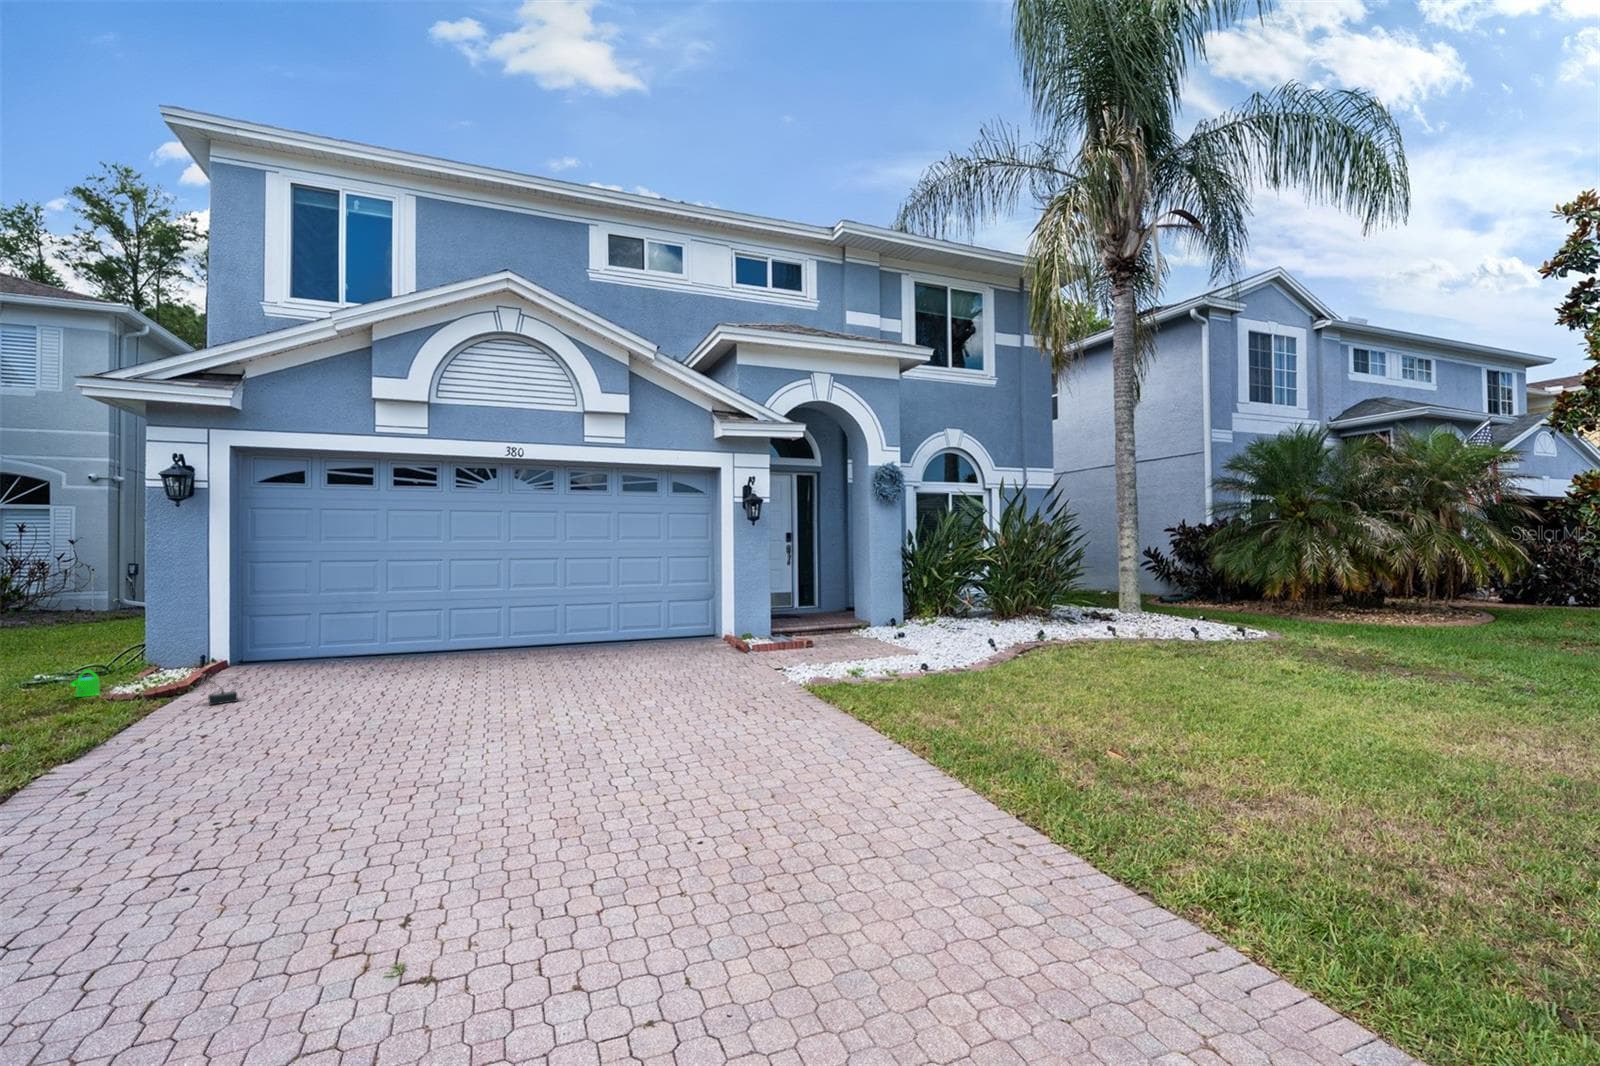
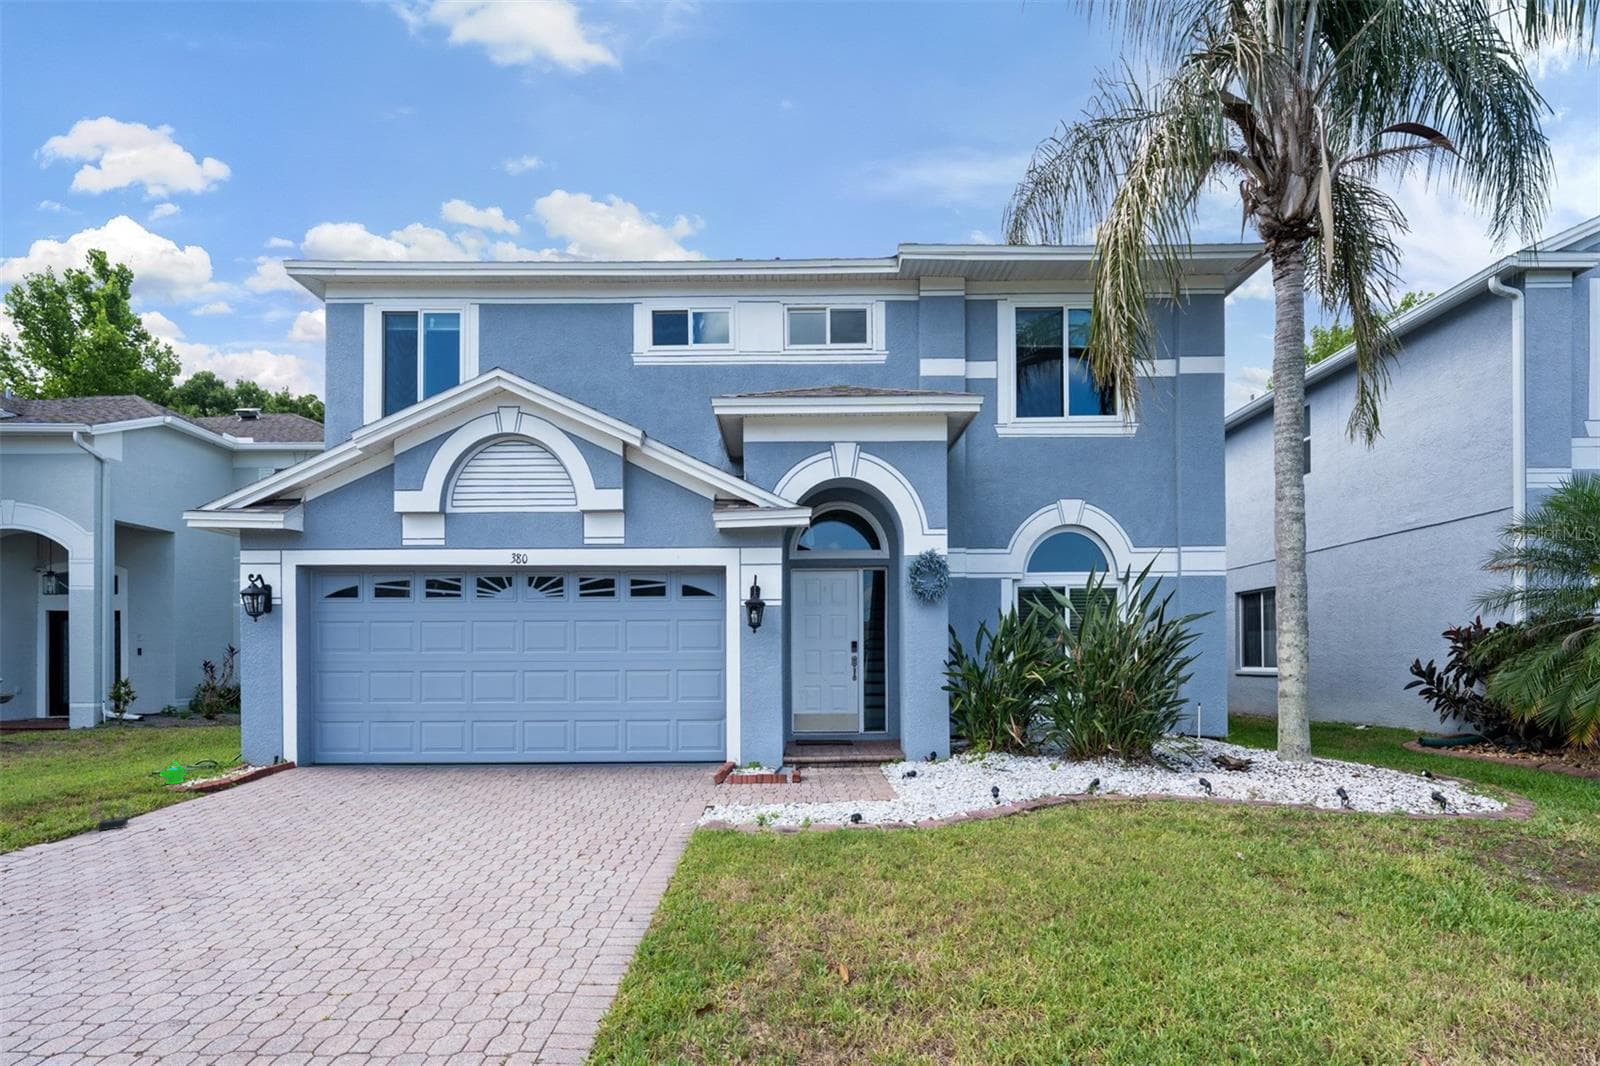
decorative plant: present [201,674,242,705] -> present [91,801,128,830]

